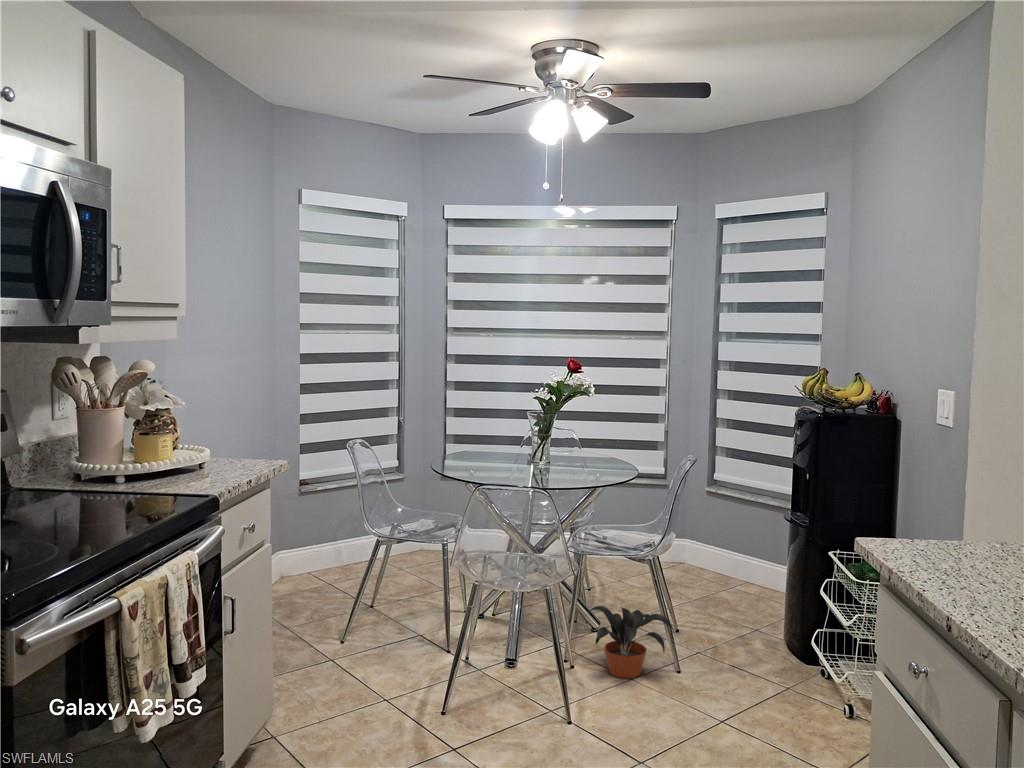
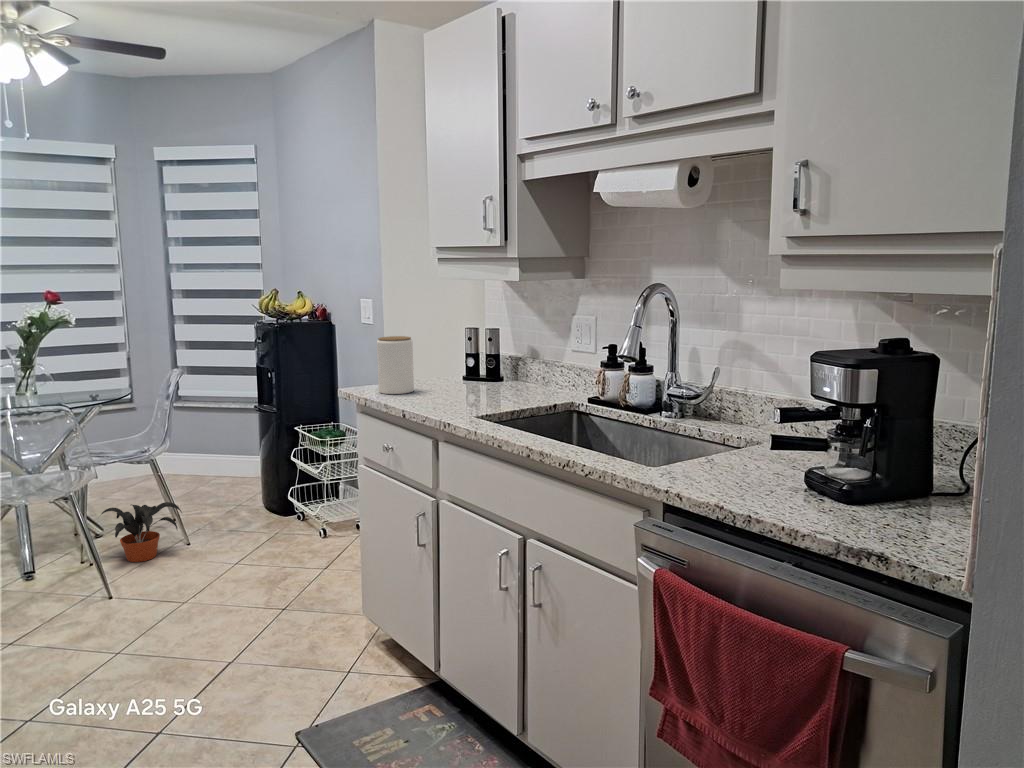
jar: none [914,463,983,563] -> present [377,336,414,394]

